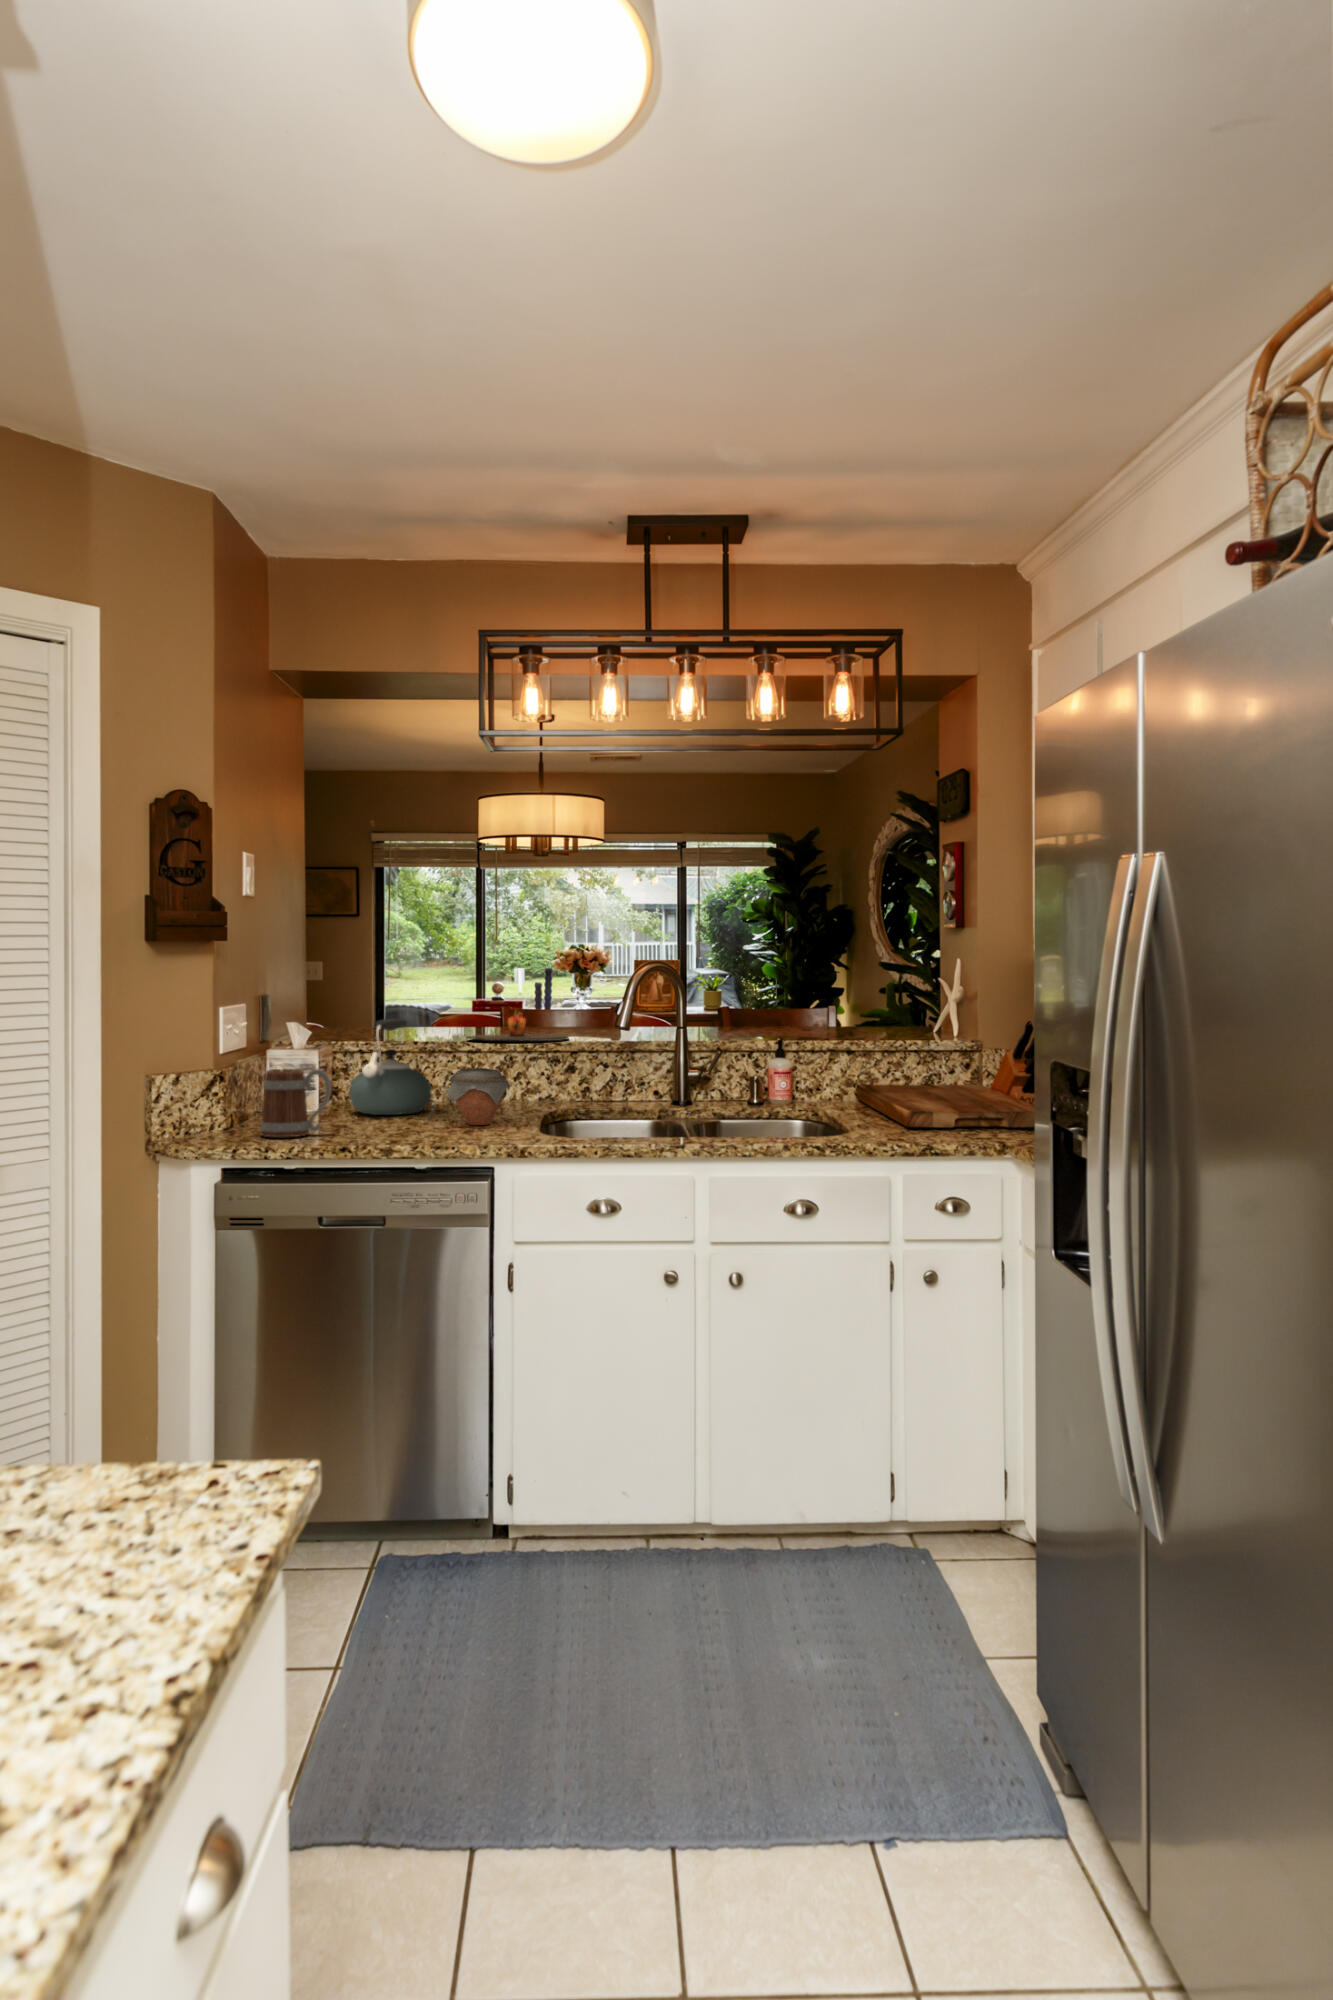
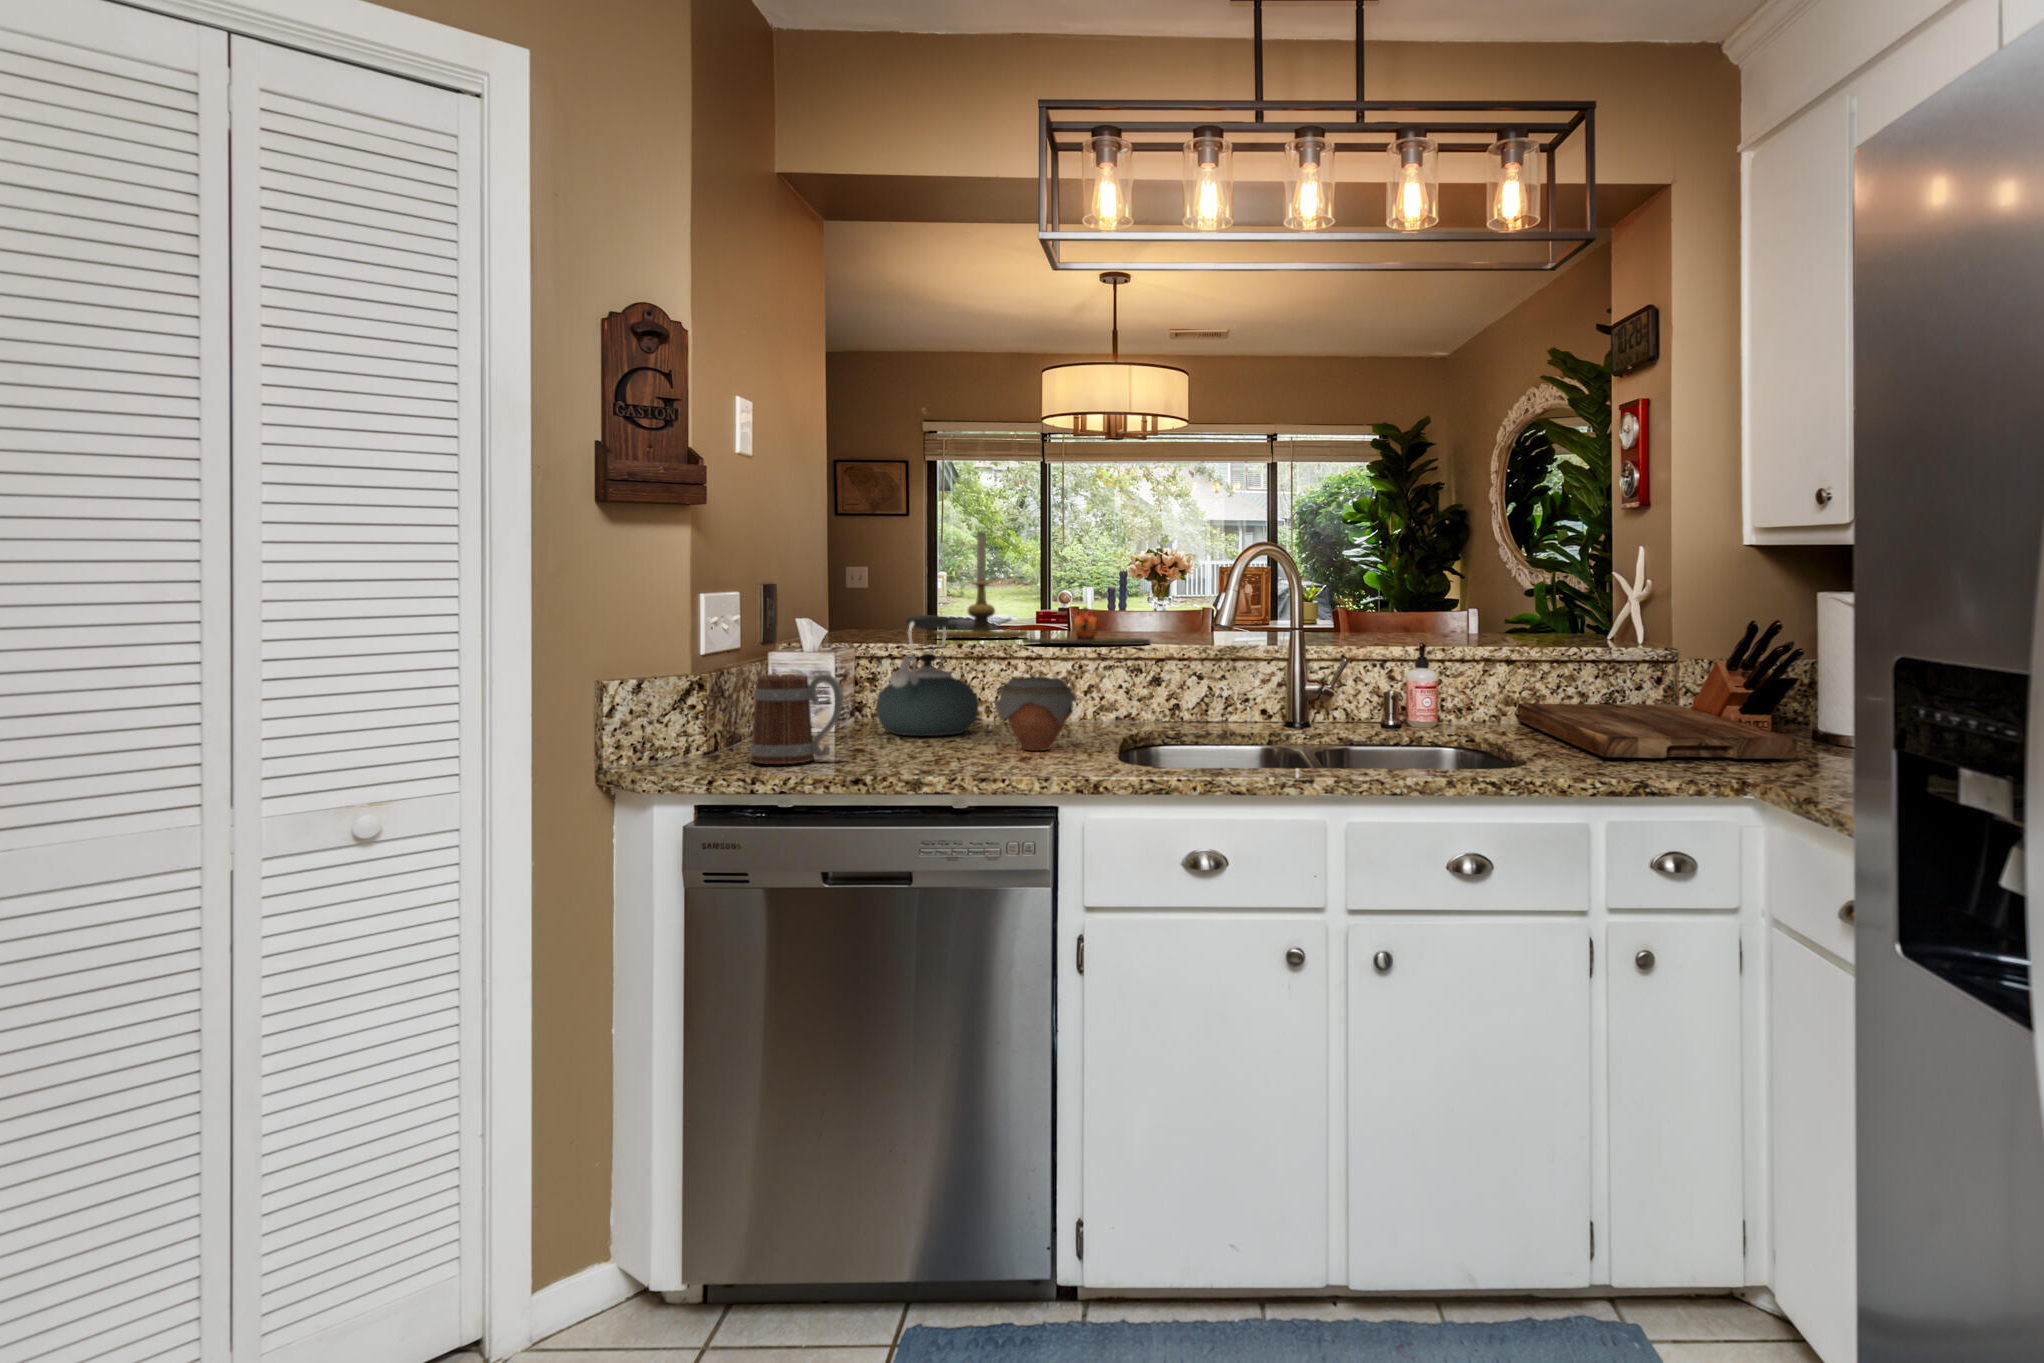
candle holder: none [388,940,469,1032] -> present [935,532,1028,639]

